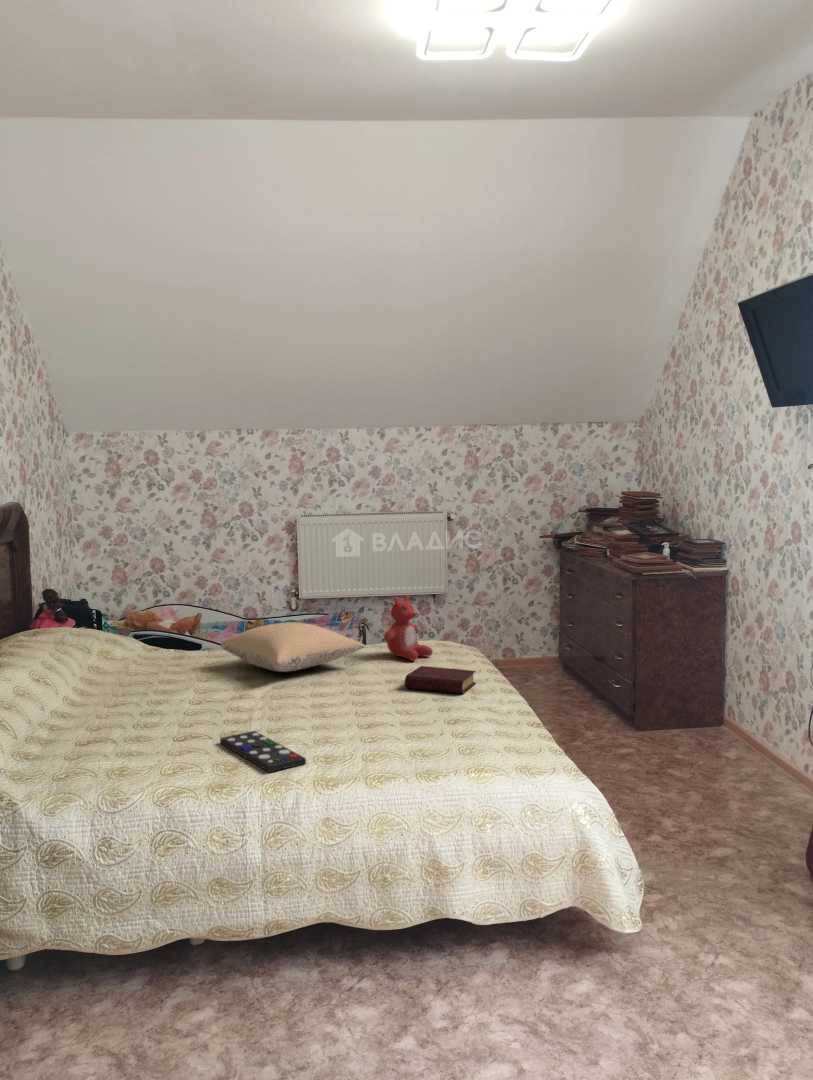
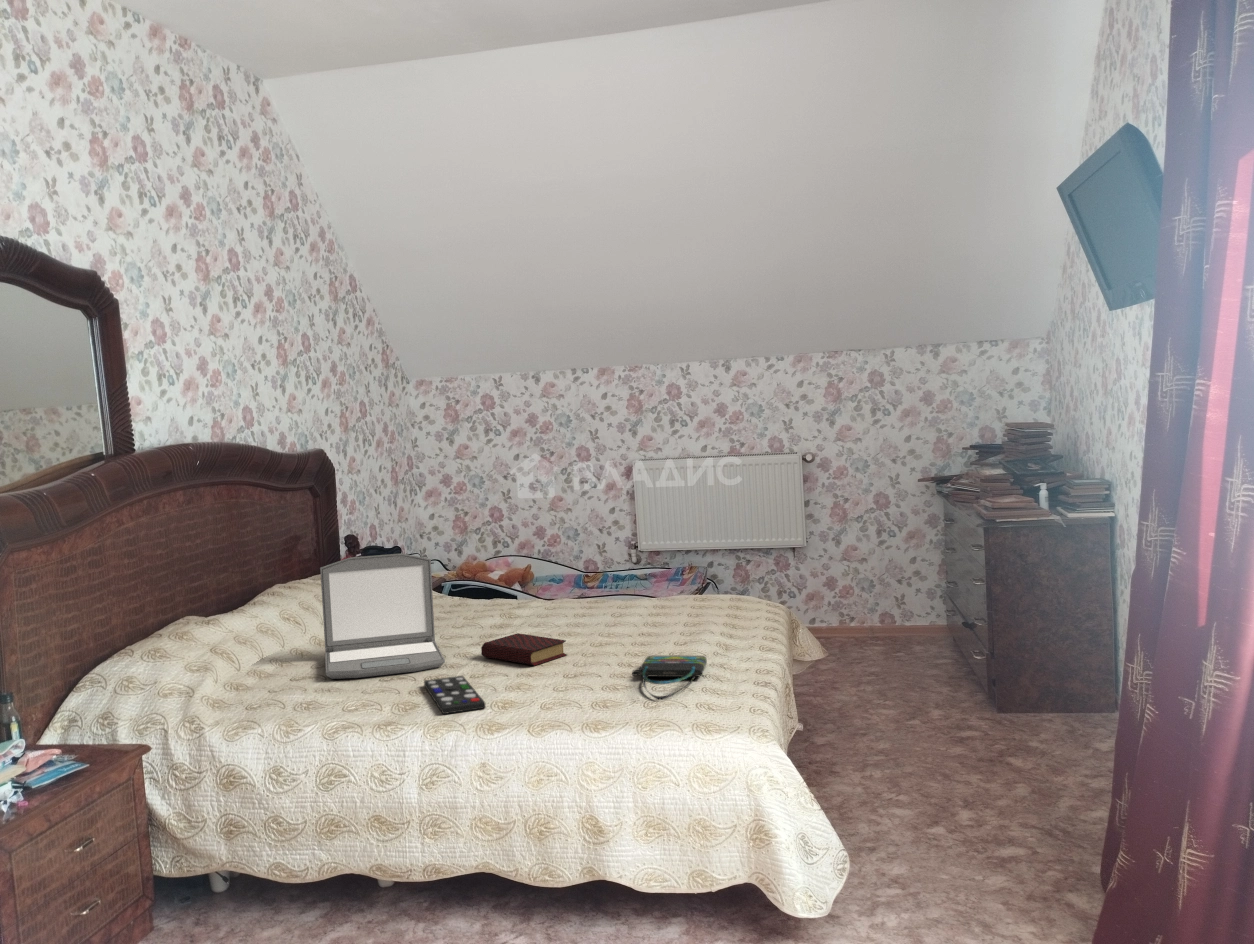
stuffed bear: present [384,595,433,661] -> none [665,542,721,615]
laptop: none [83,611,223,740] -> present [320,554,445,679]
pillow: present [221,622,365,672] -> none [492,571,636,621]
book: present [405,666,476,694] -> present [481,633,567,666]
tote bag: none [417,701,485,745] -> present [632,656,707,699]

